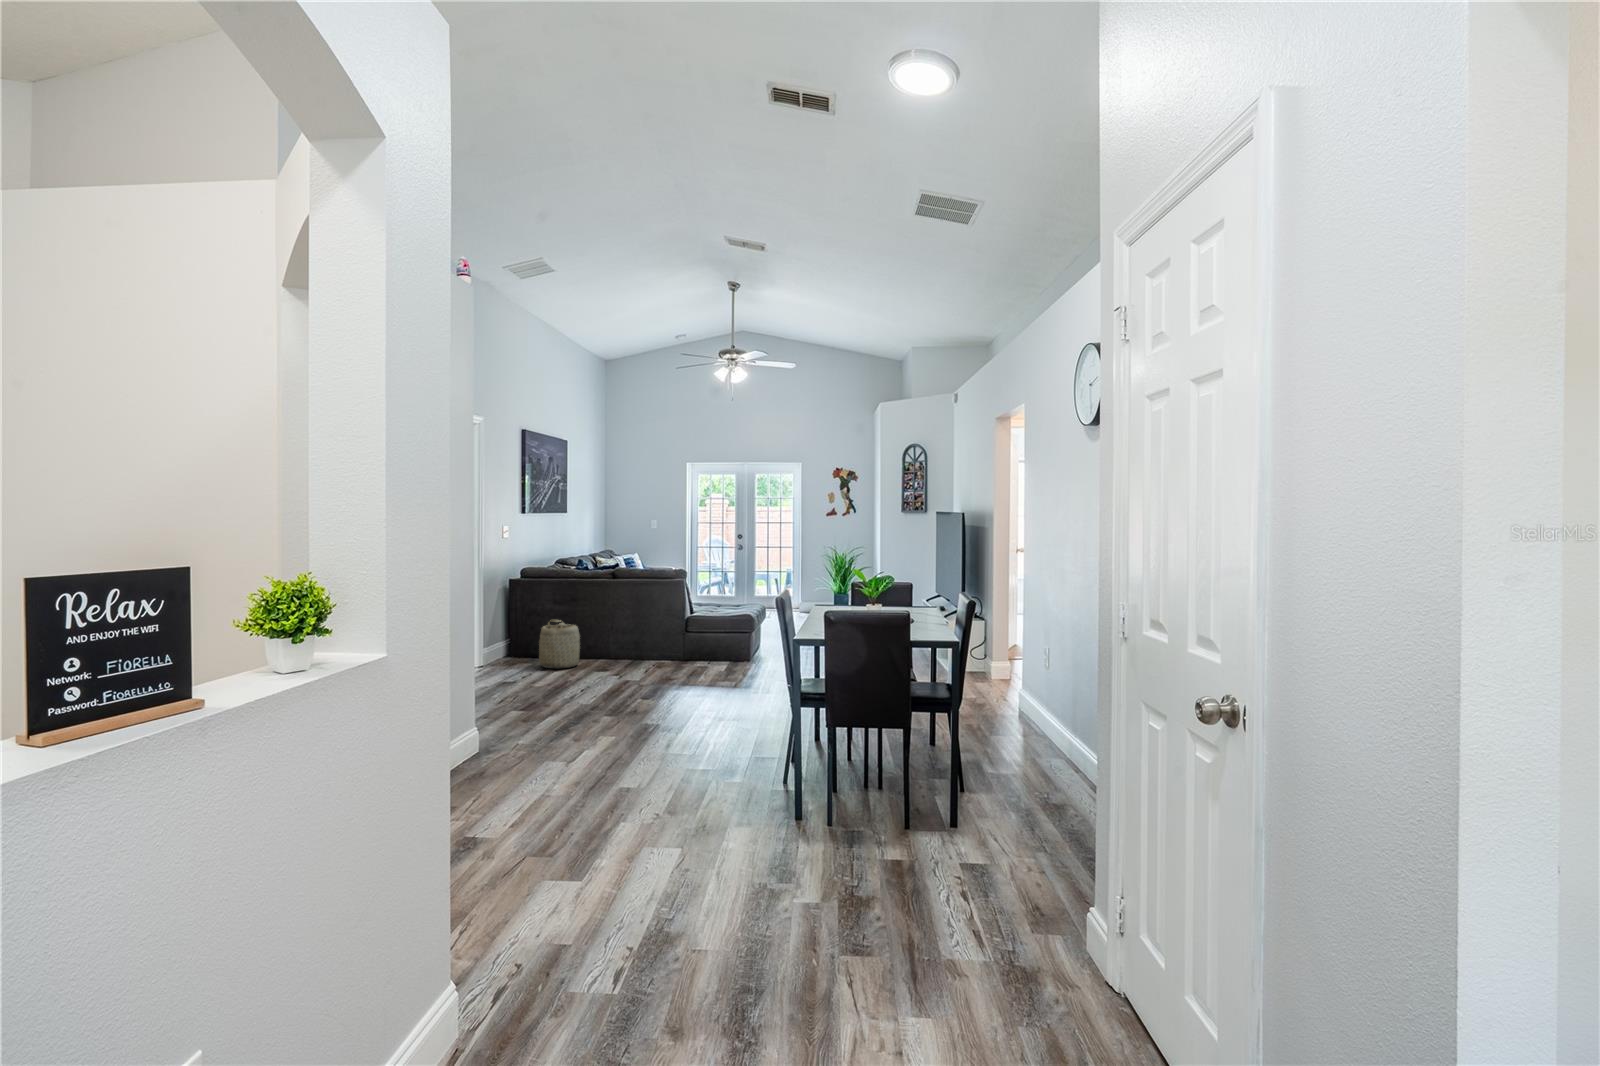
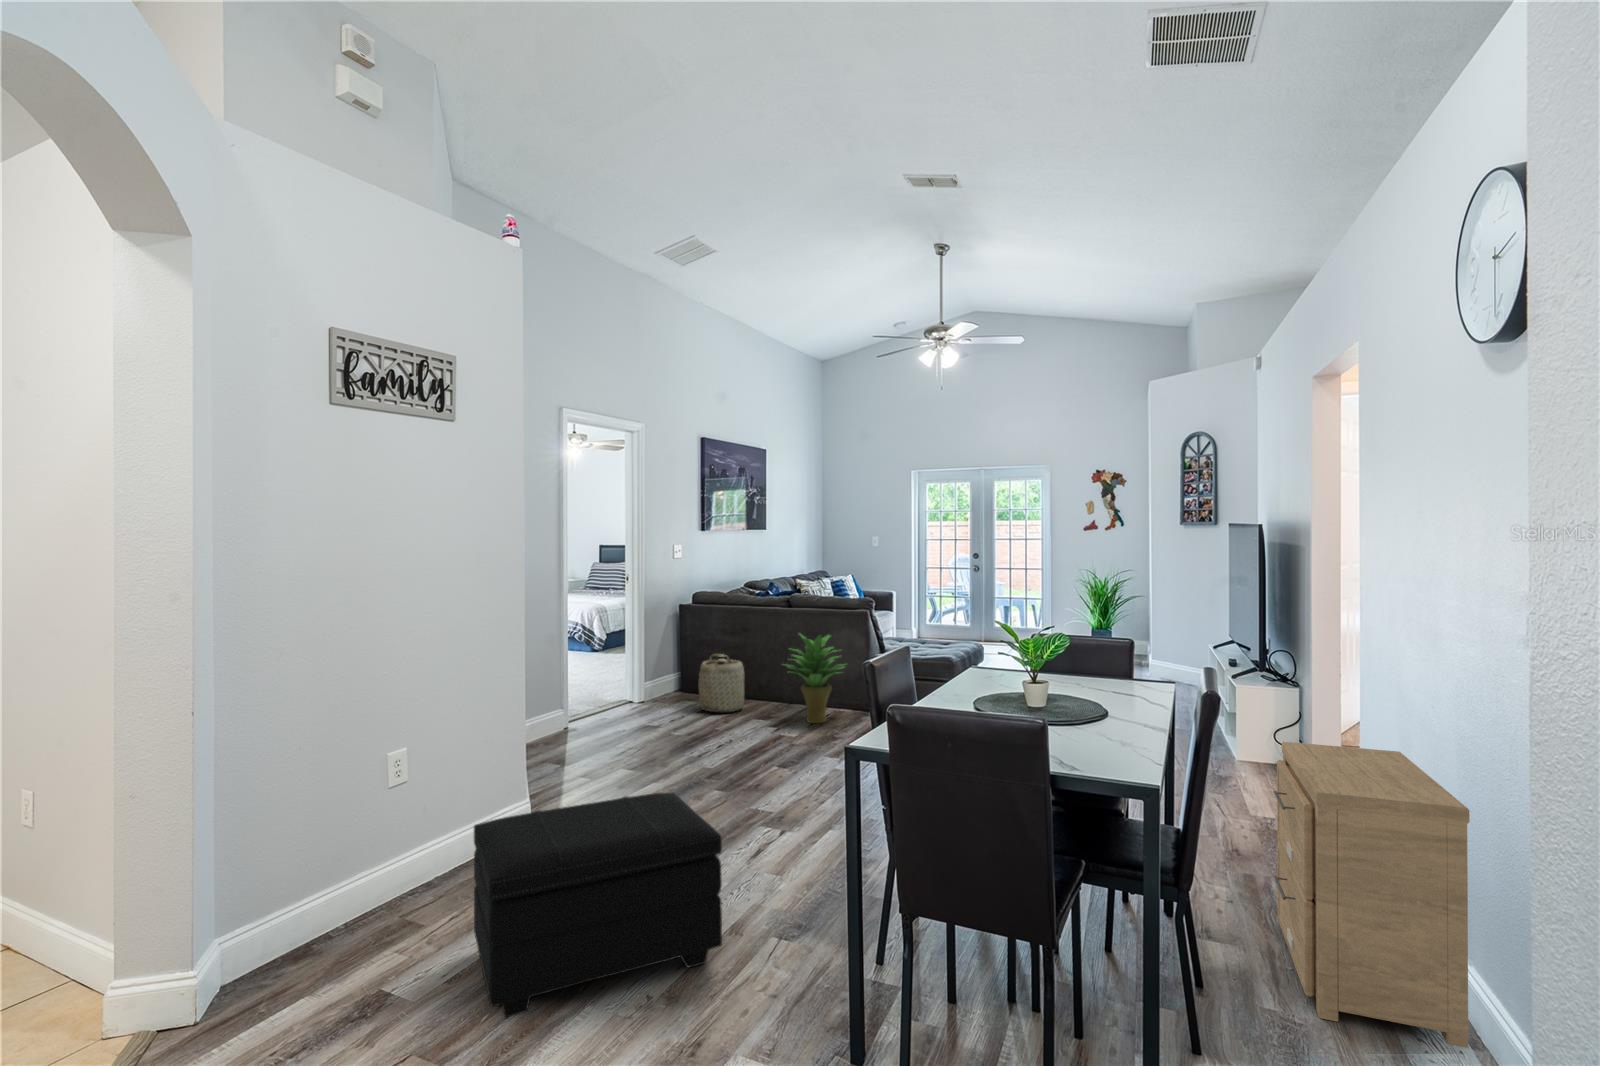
potted plant: none [618,598,672,670] -> present [787,634,844,723]
side table: none [987,639,1077,774] -> present [1274,742,1469,1048]
footstool: none [510,698,689,834] -> present [474,793,722,1017]

